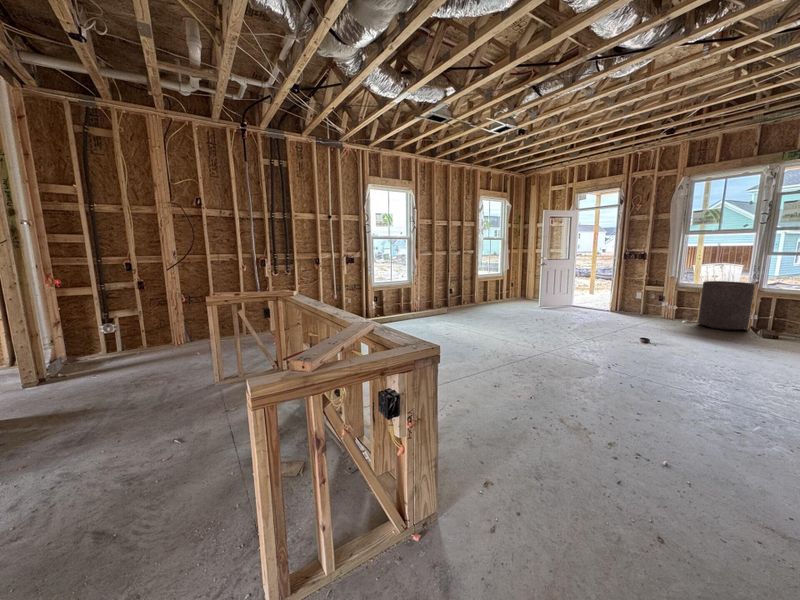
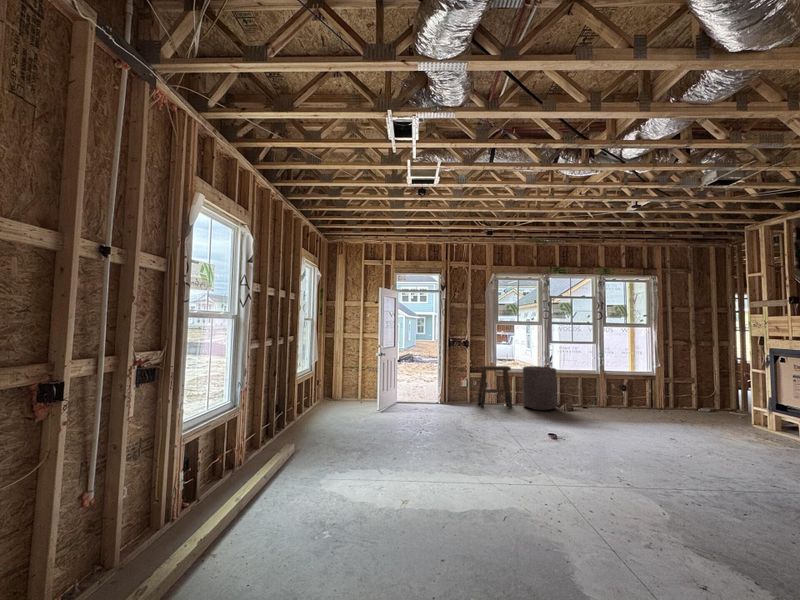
stool: none [644,278,690,322] -> present [478,365,512,407]

